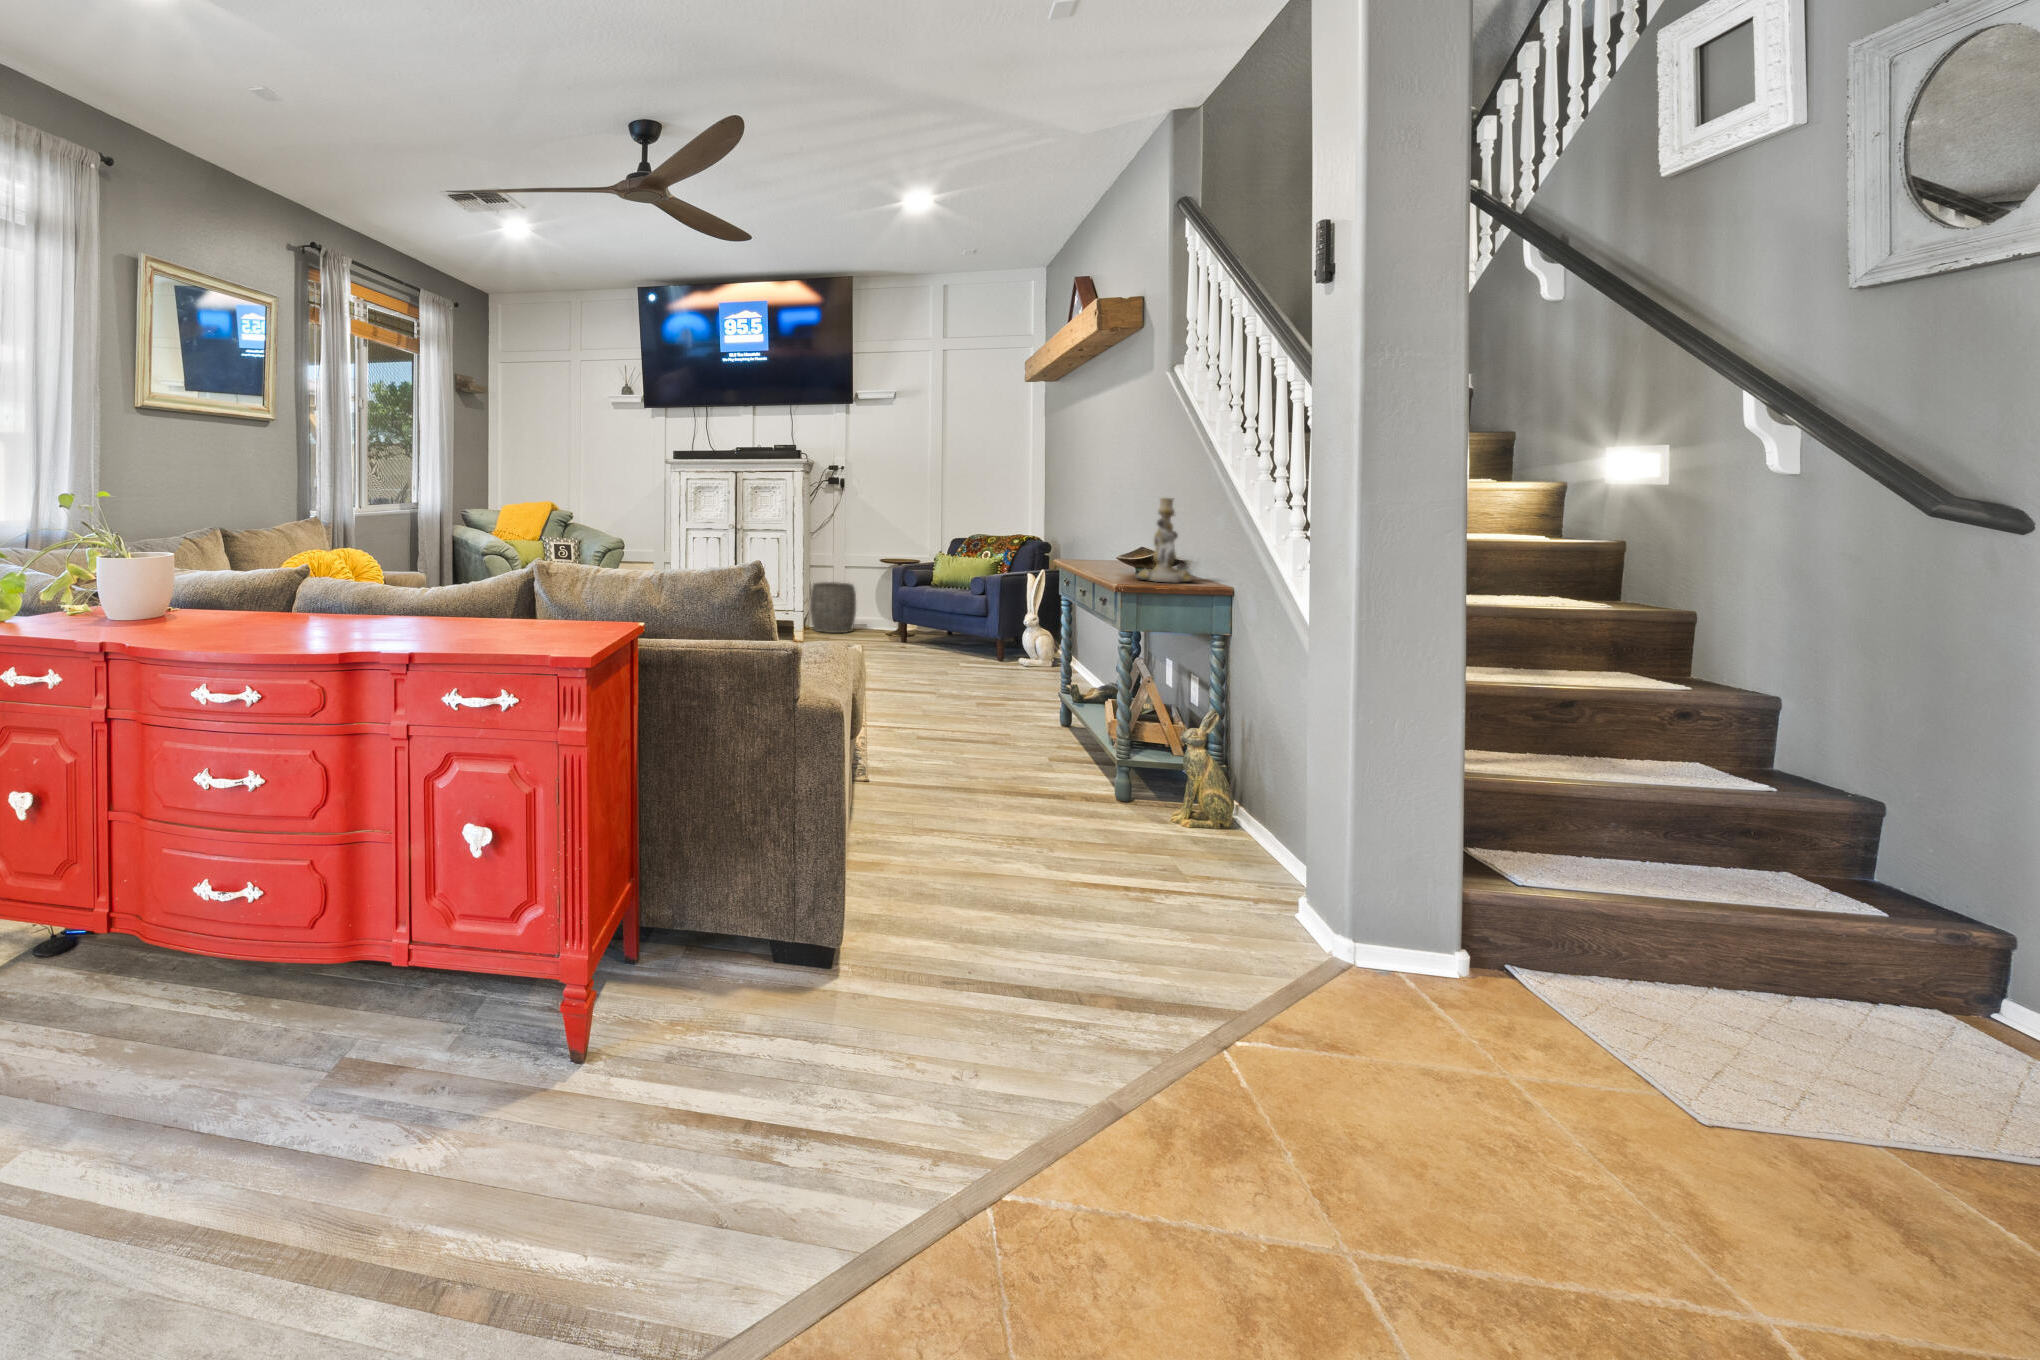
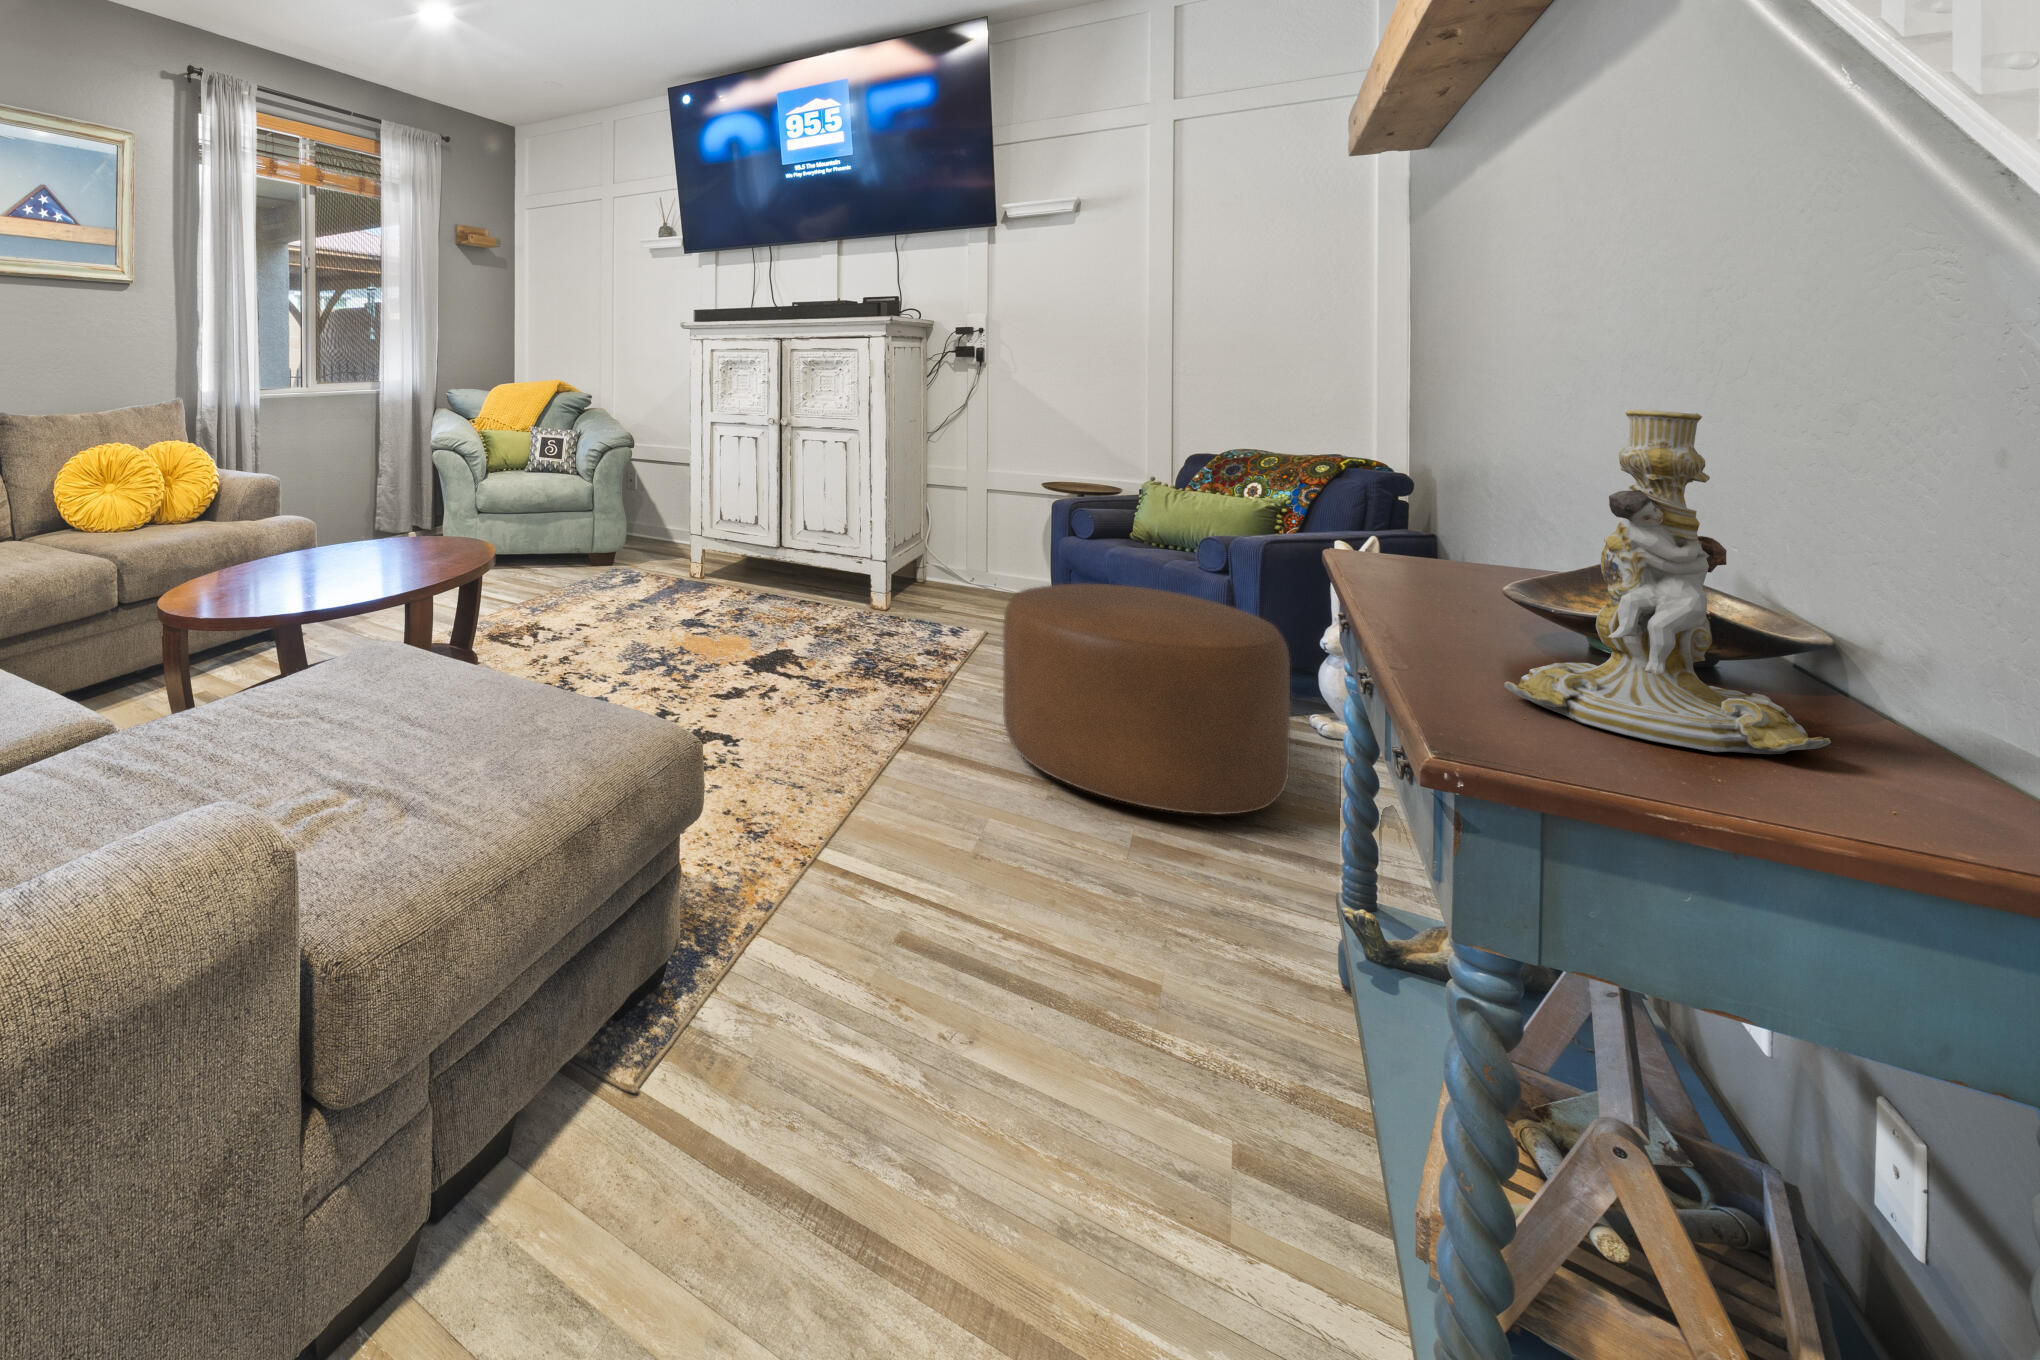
woven basket: present [810,582,856,633] -> none [913,519,996,609]
ottoman: none [908,597,1028,689] -> present [1003,584,1290,815]

